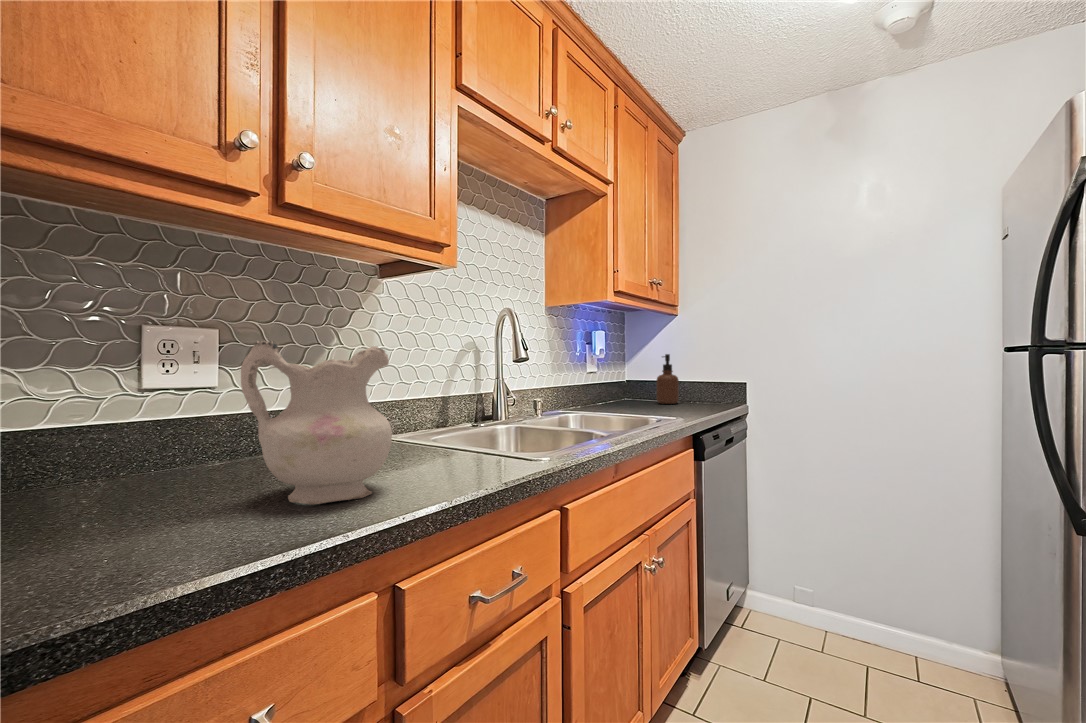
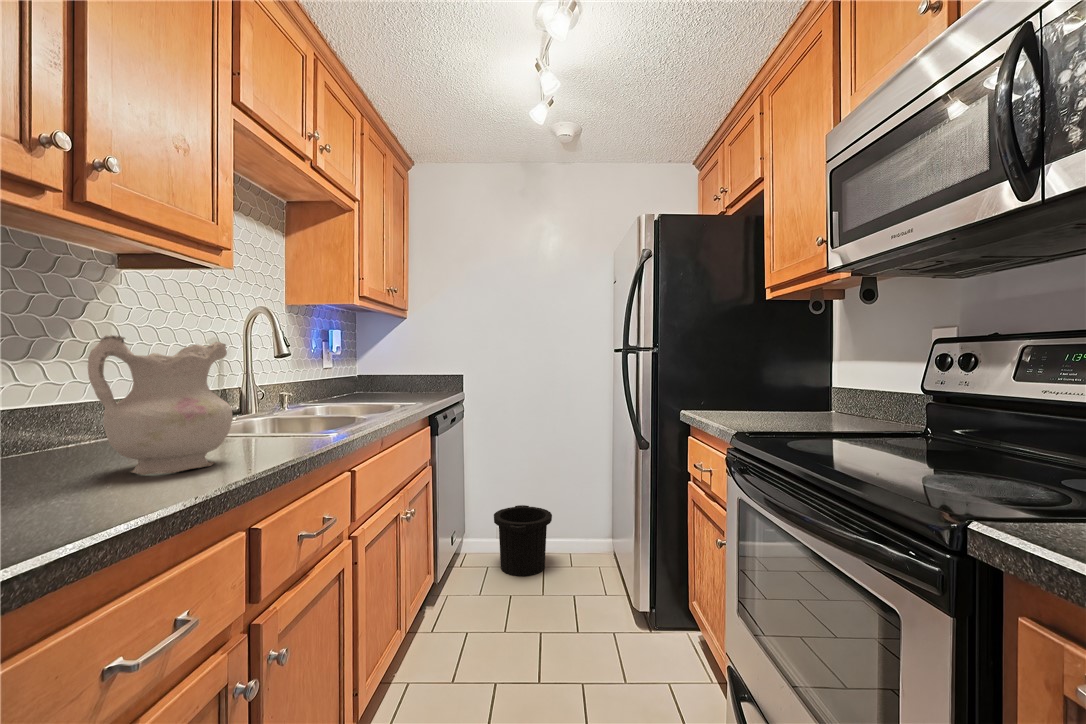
soap dispenser: present [657,354,679,404] -> none [388,352,408,395]
trash can: none [788,562,882,671] -> present [494,505,552,576]

